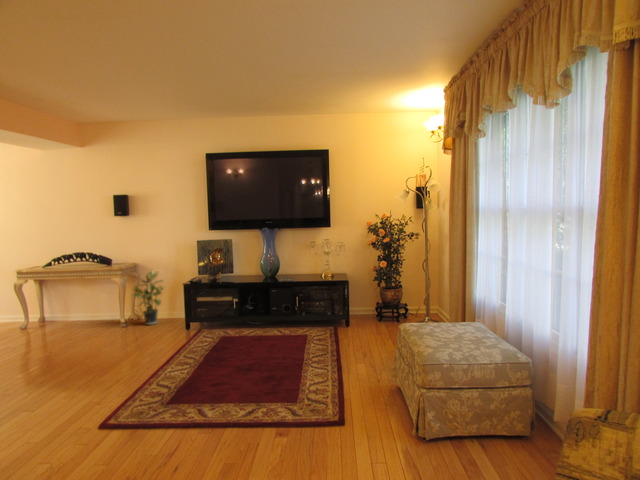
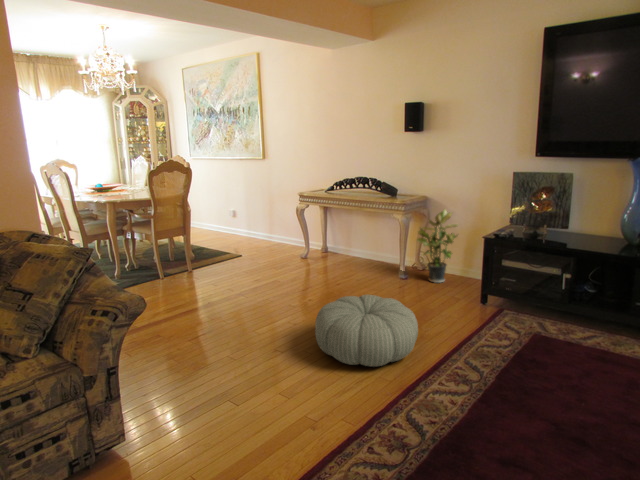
pouf: none [47,333,140,387] -> present [315,295,418,367]

